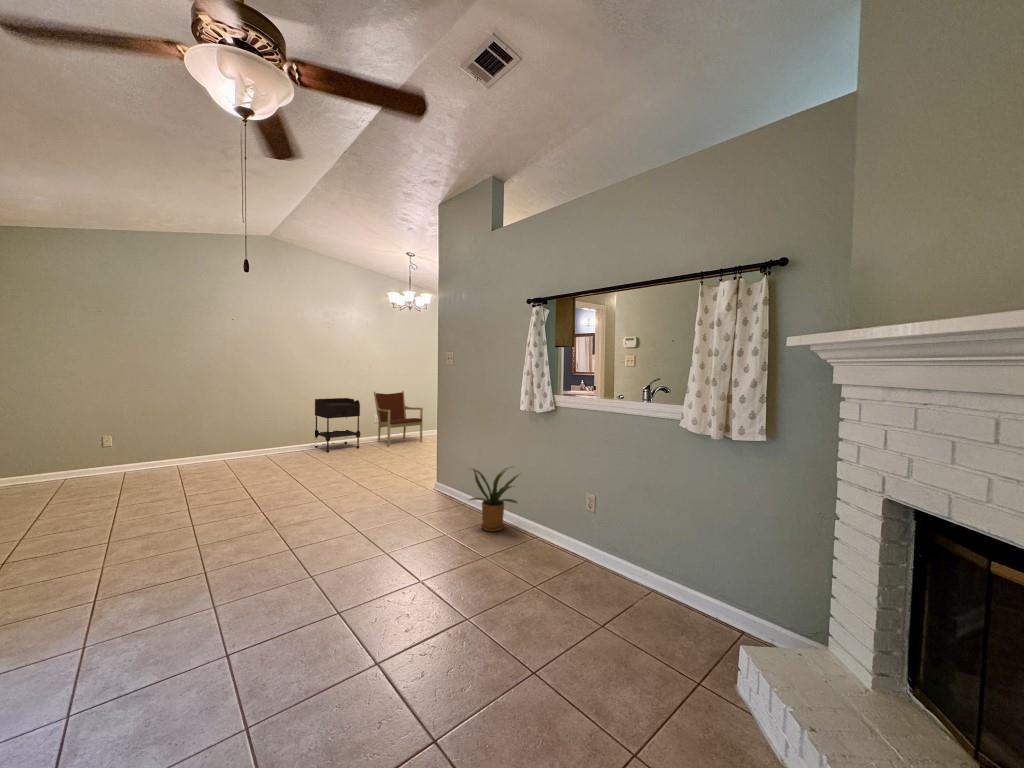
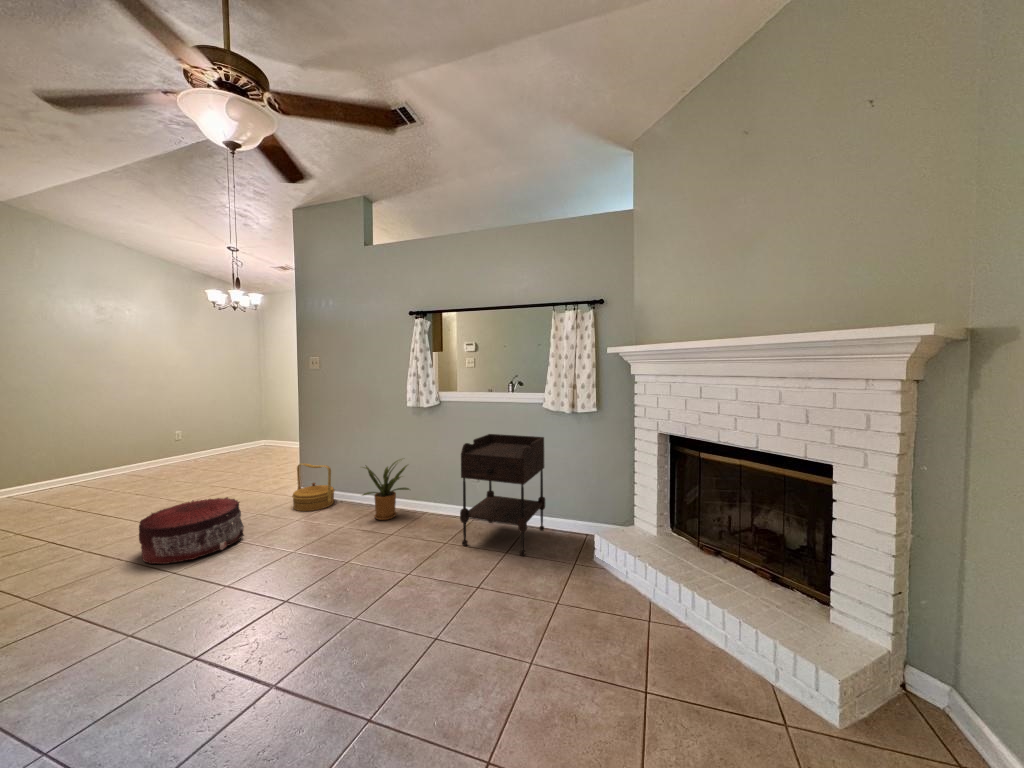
armchair: present [374,391,423,447] -> none [175,402,248,468]
side table: present [315,398,360,452] -> present [460,434,545,556]
woven basket: none [421,456,459,504] -> present [292,463,335,511]
pouf: none [292,477,369,532] -> present [139,497,244,564]

